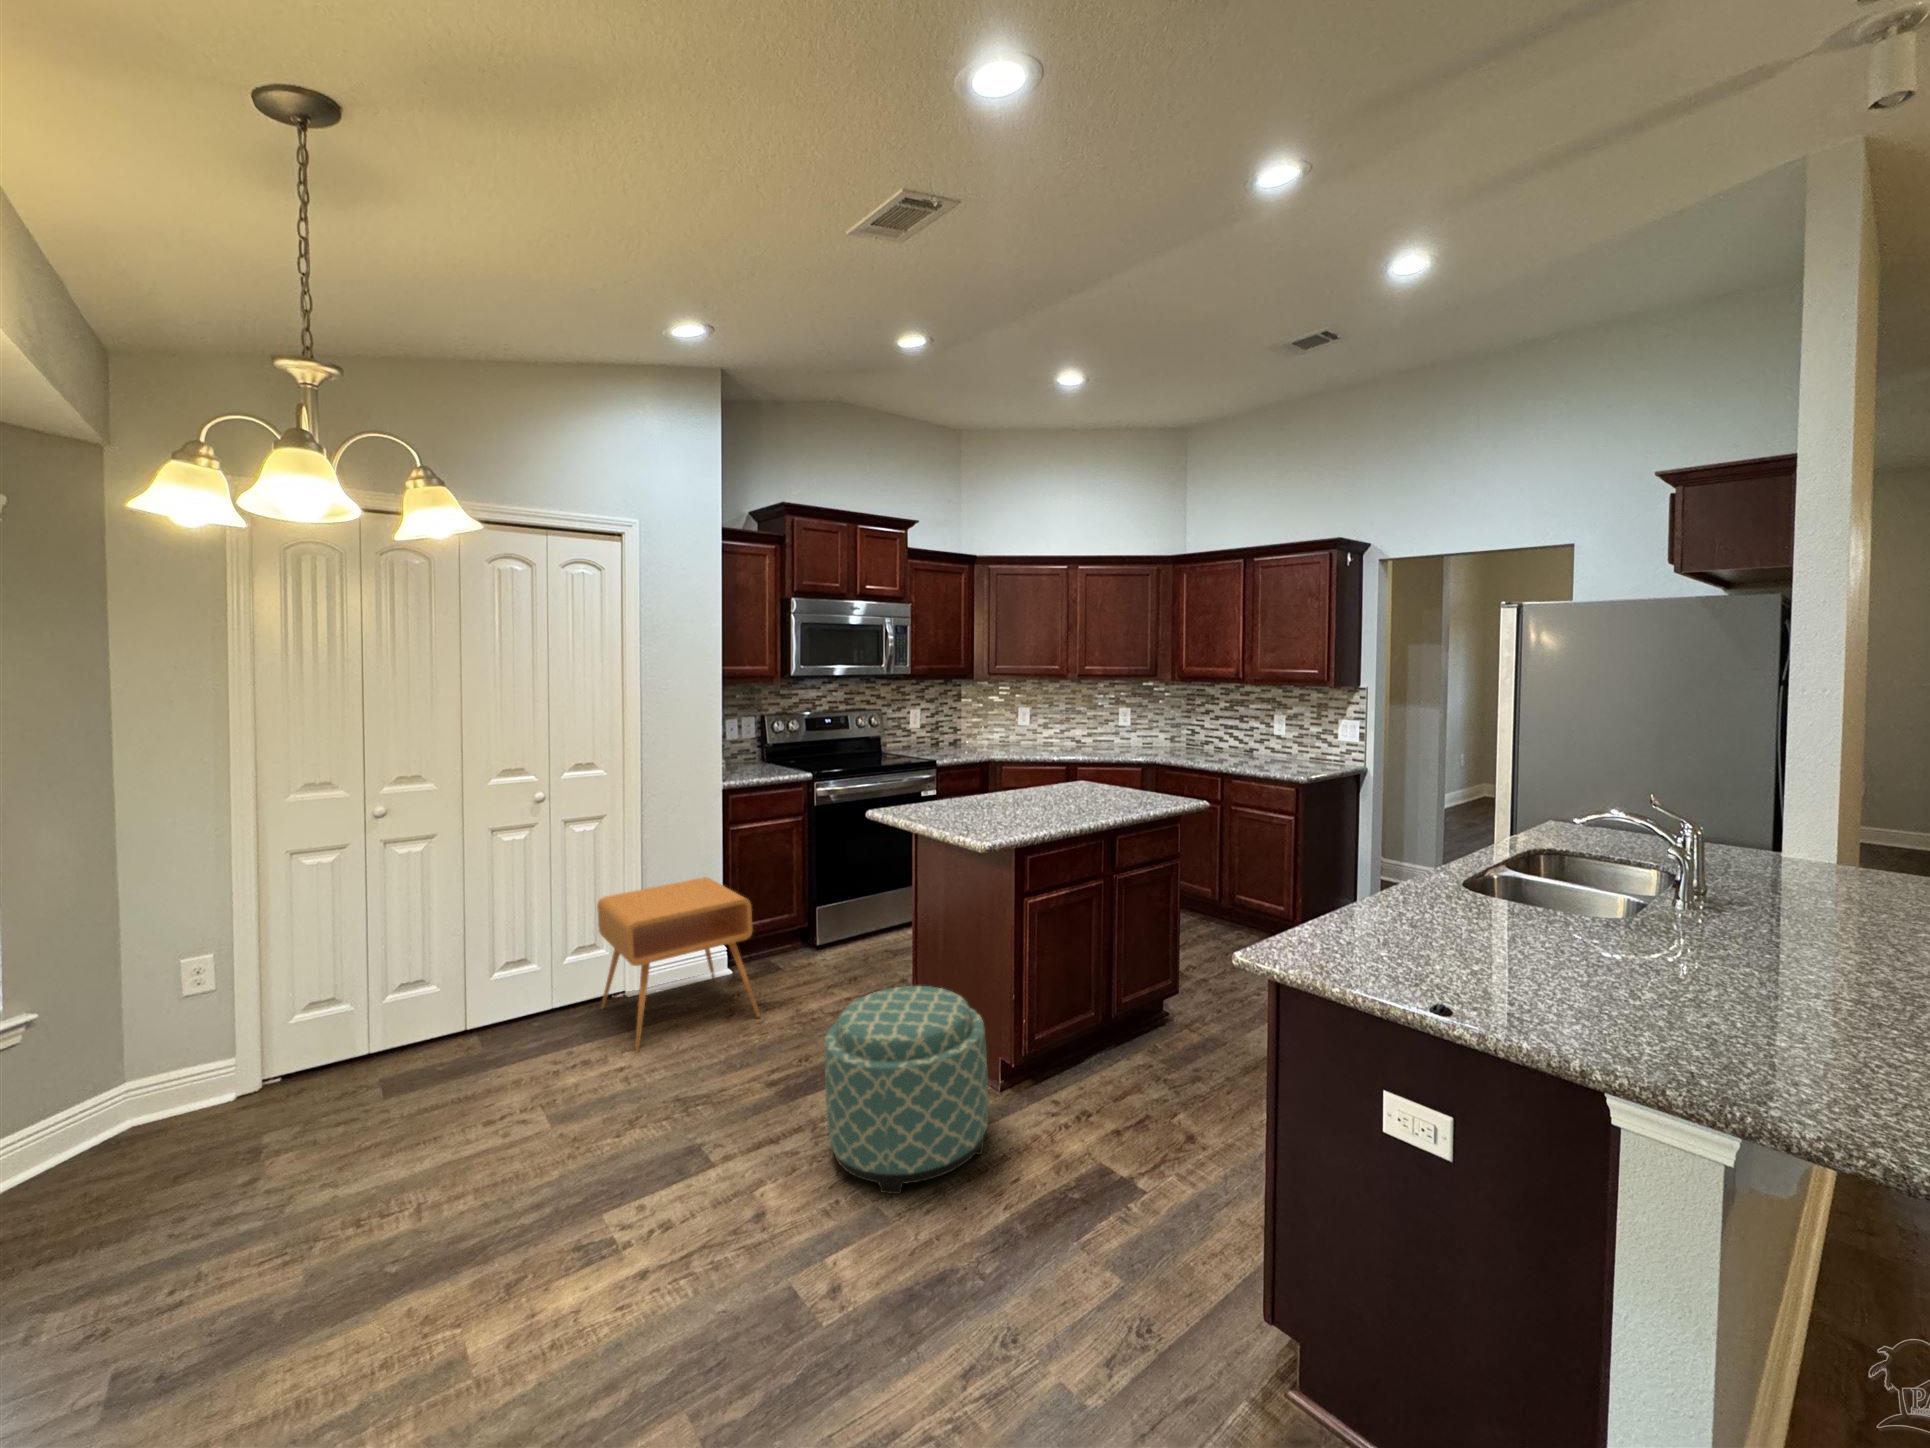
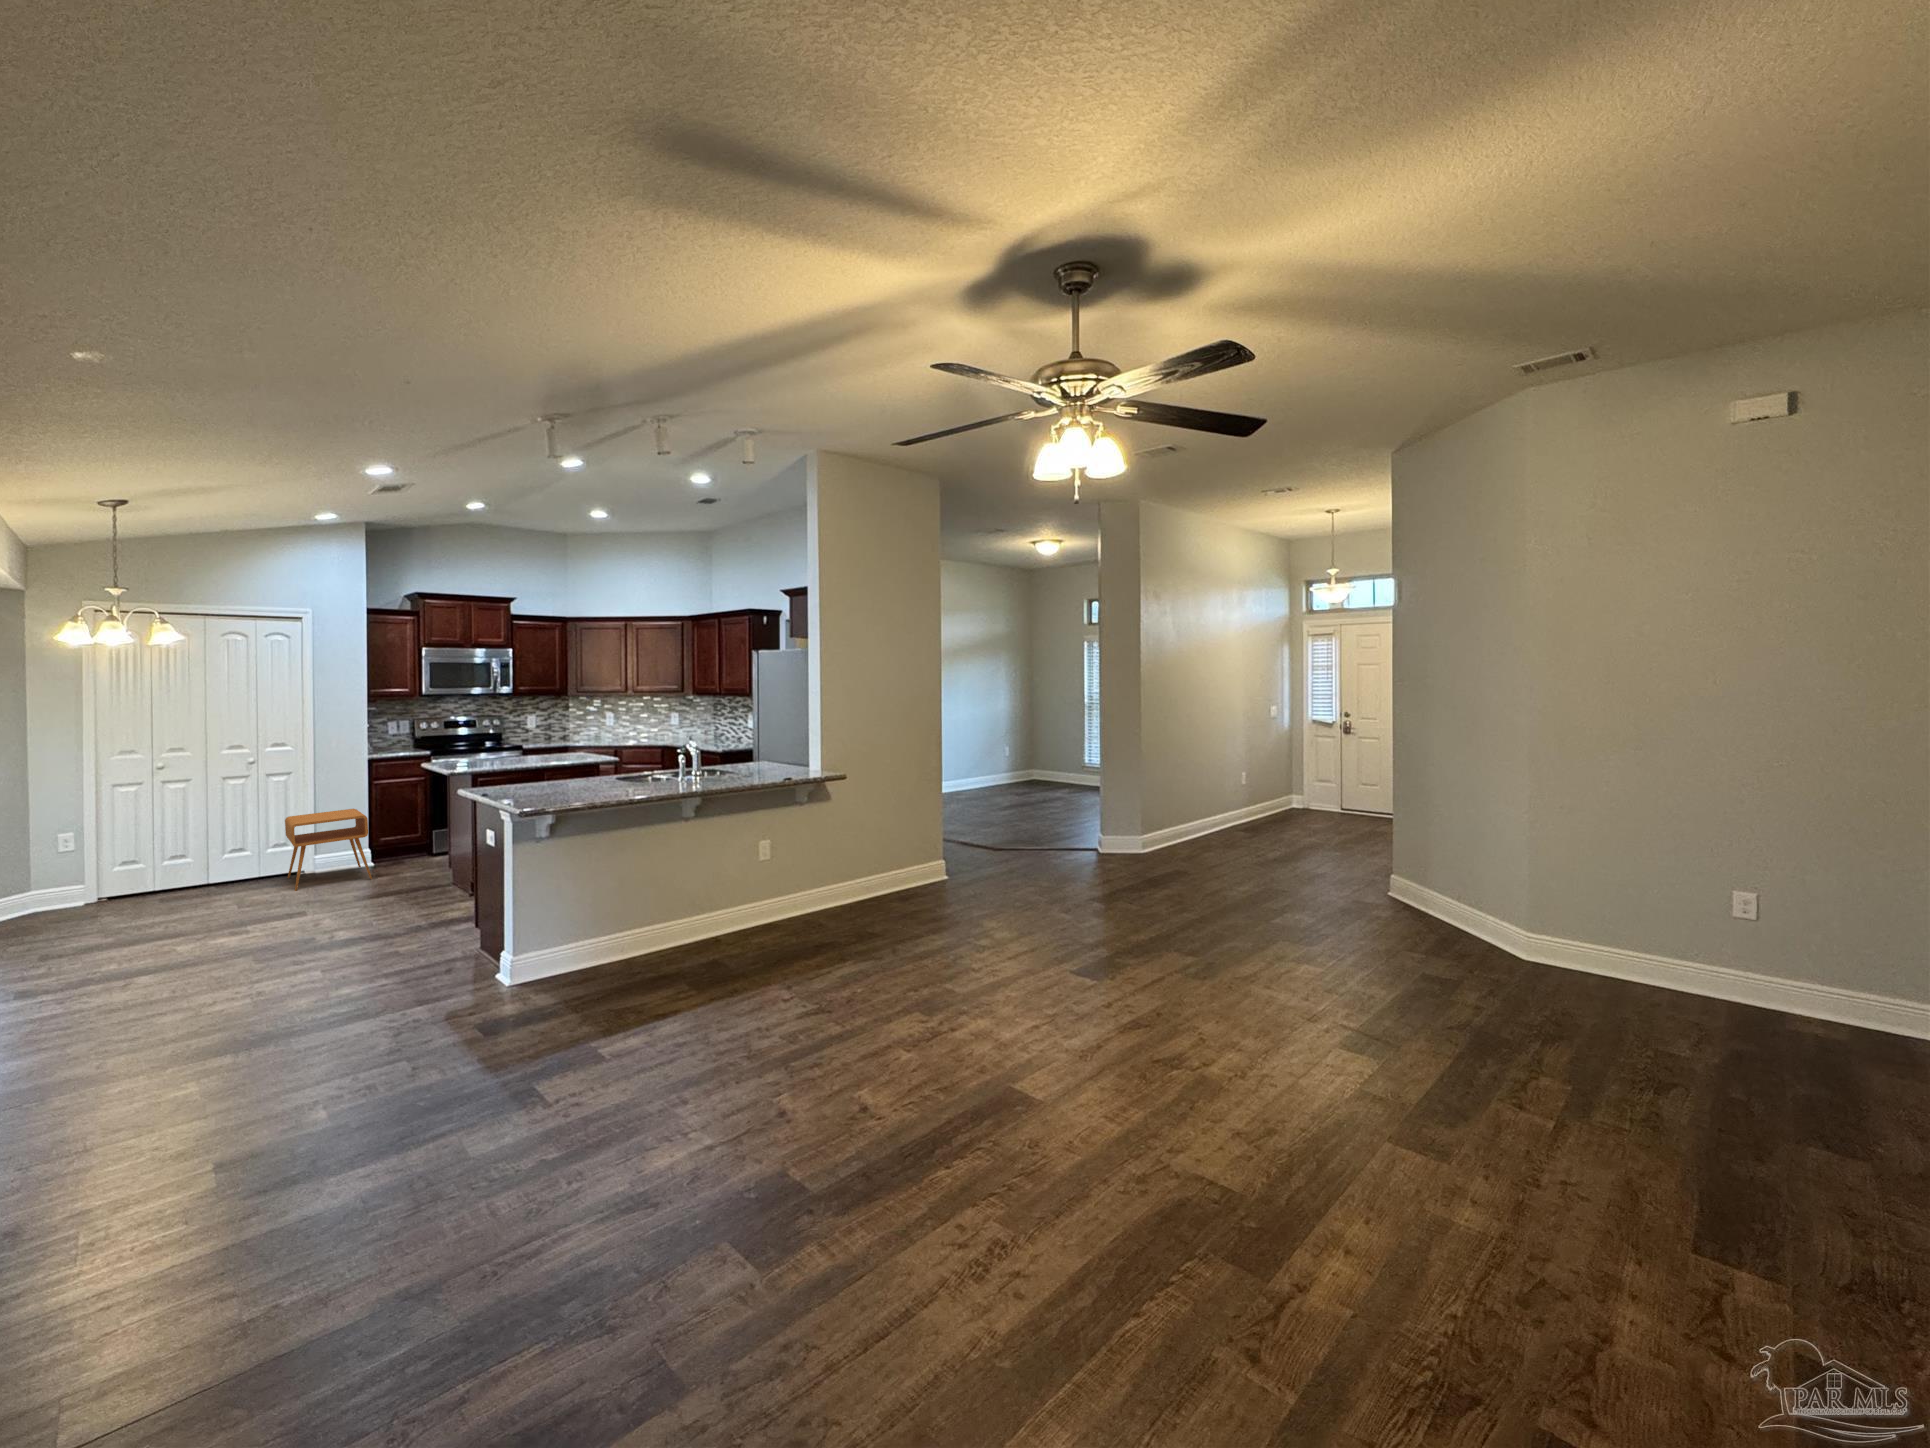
ottoman: present [824,986,988,1194] -> none [355,843,441,923]

